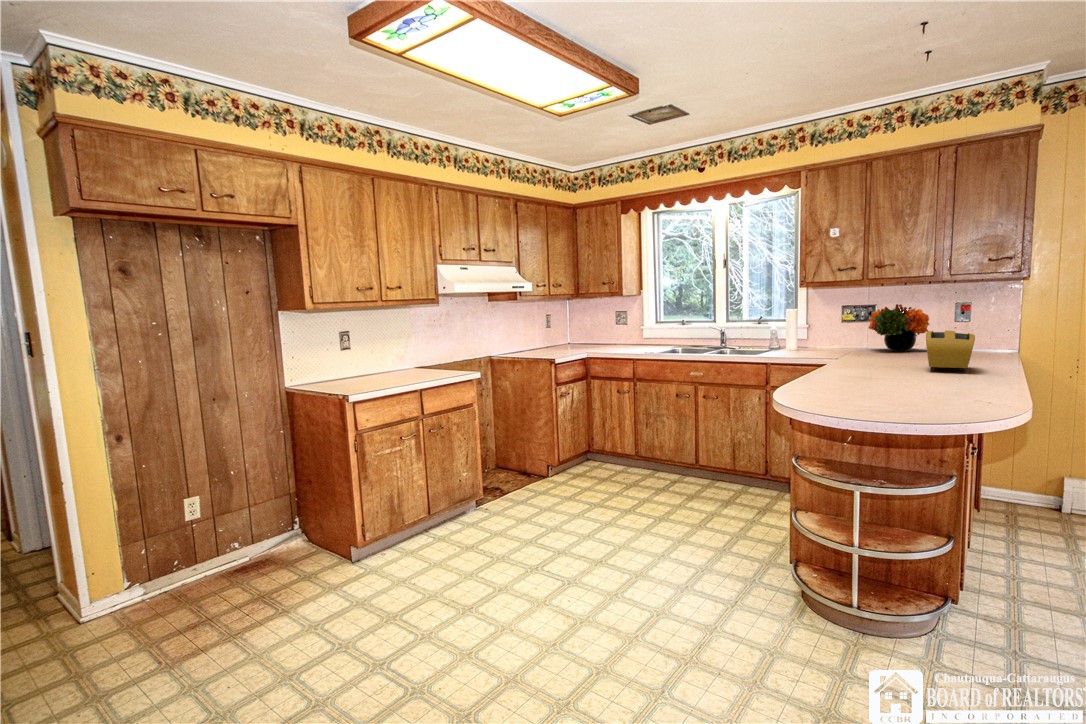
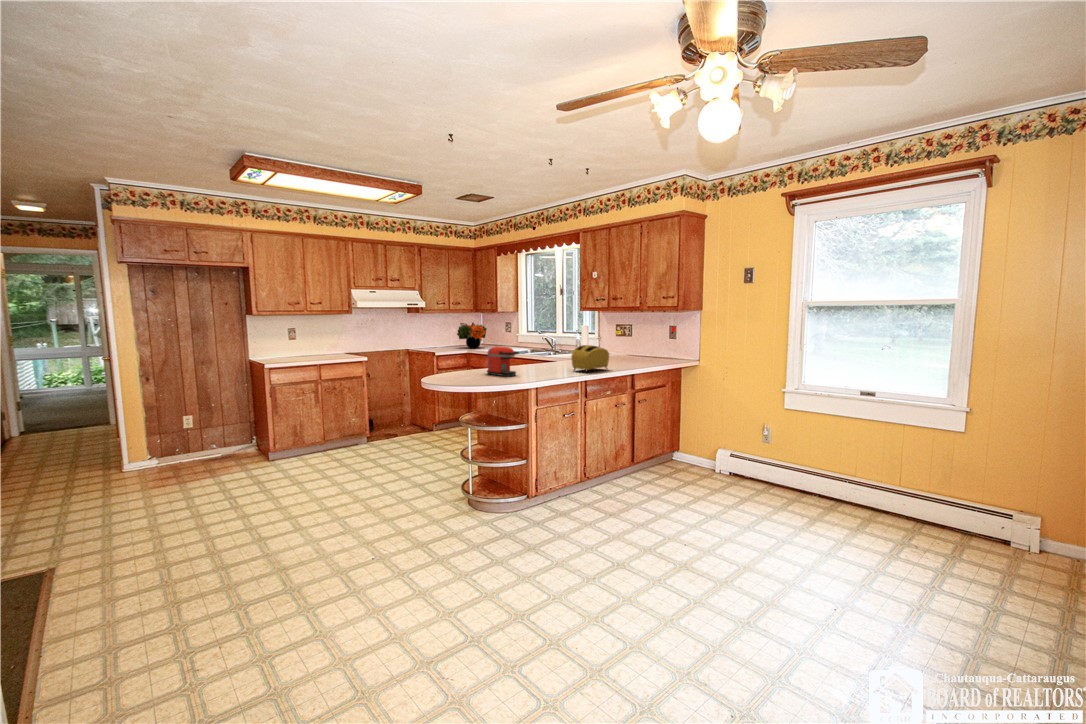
flower arrangement: present [869,304,930,352] -> present [457,323,487,349]
coffee maker: none [825,337,904,386] -> present [487,346,519,376]

